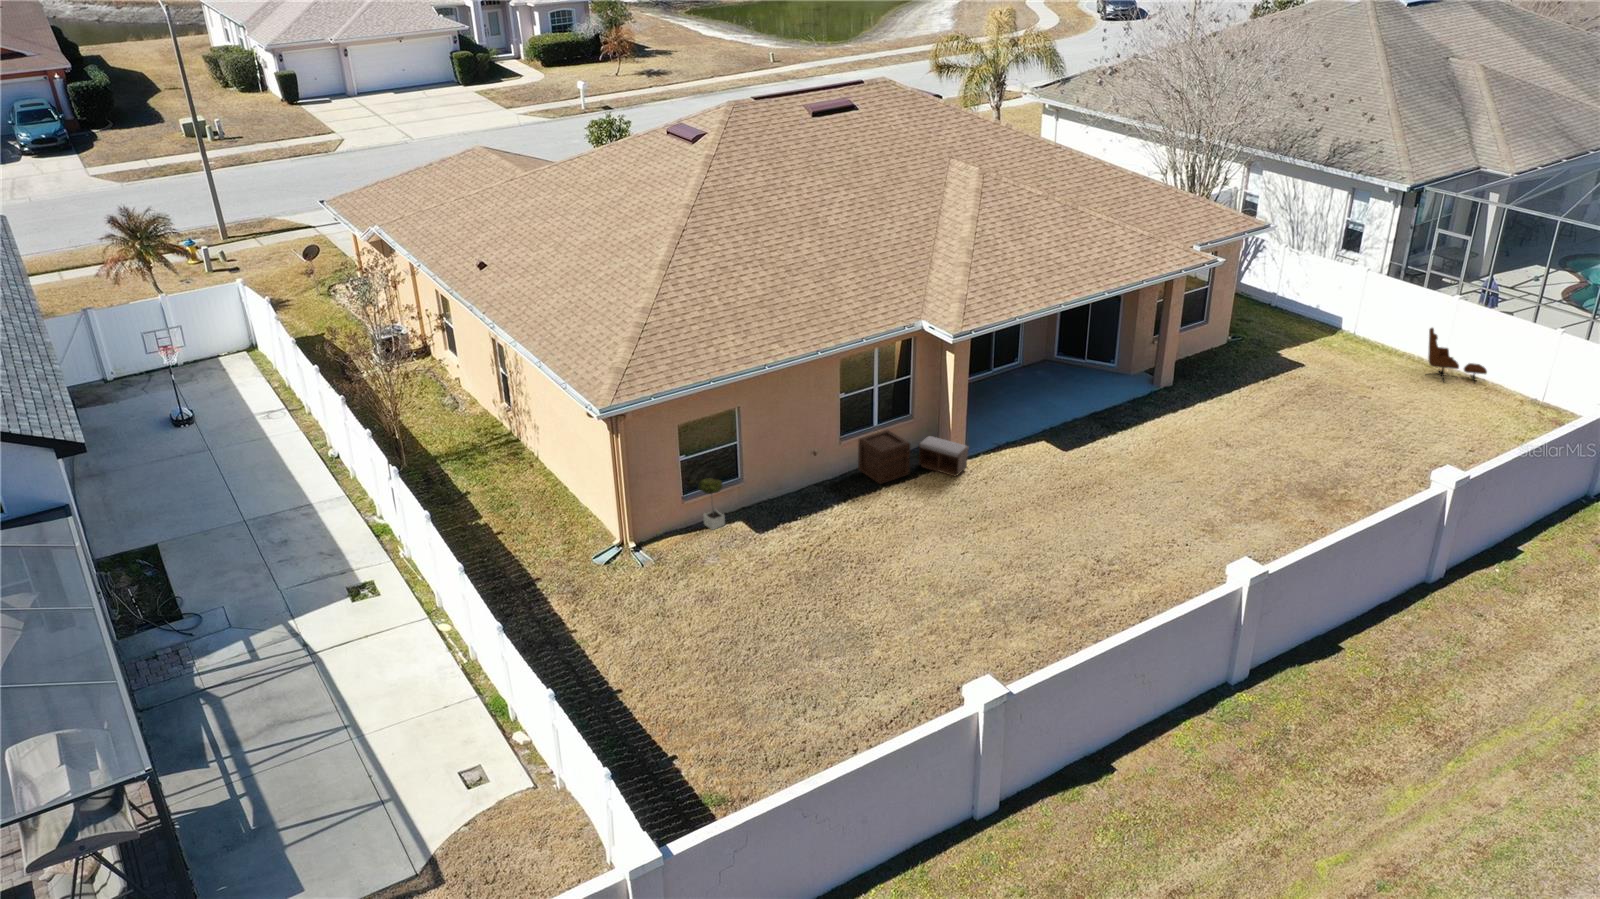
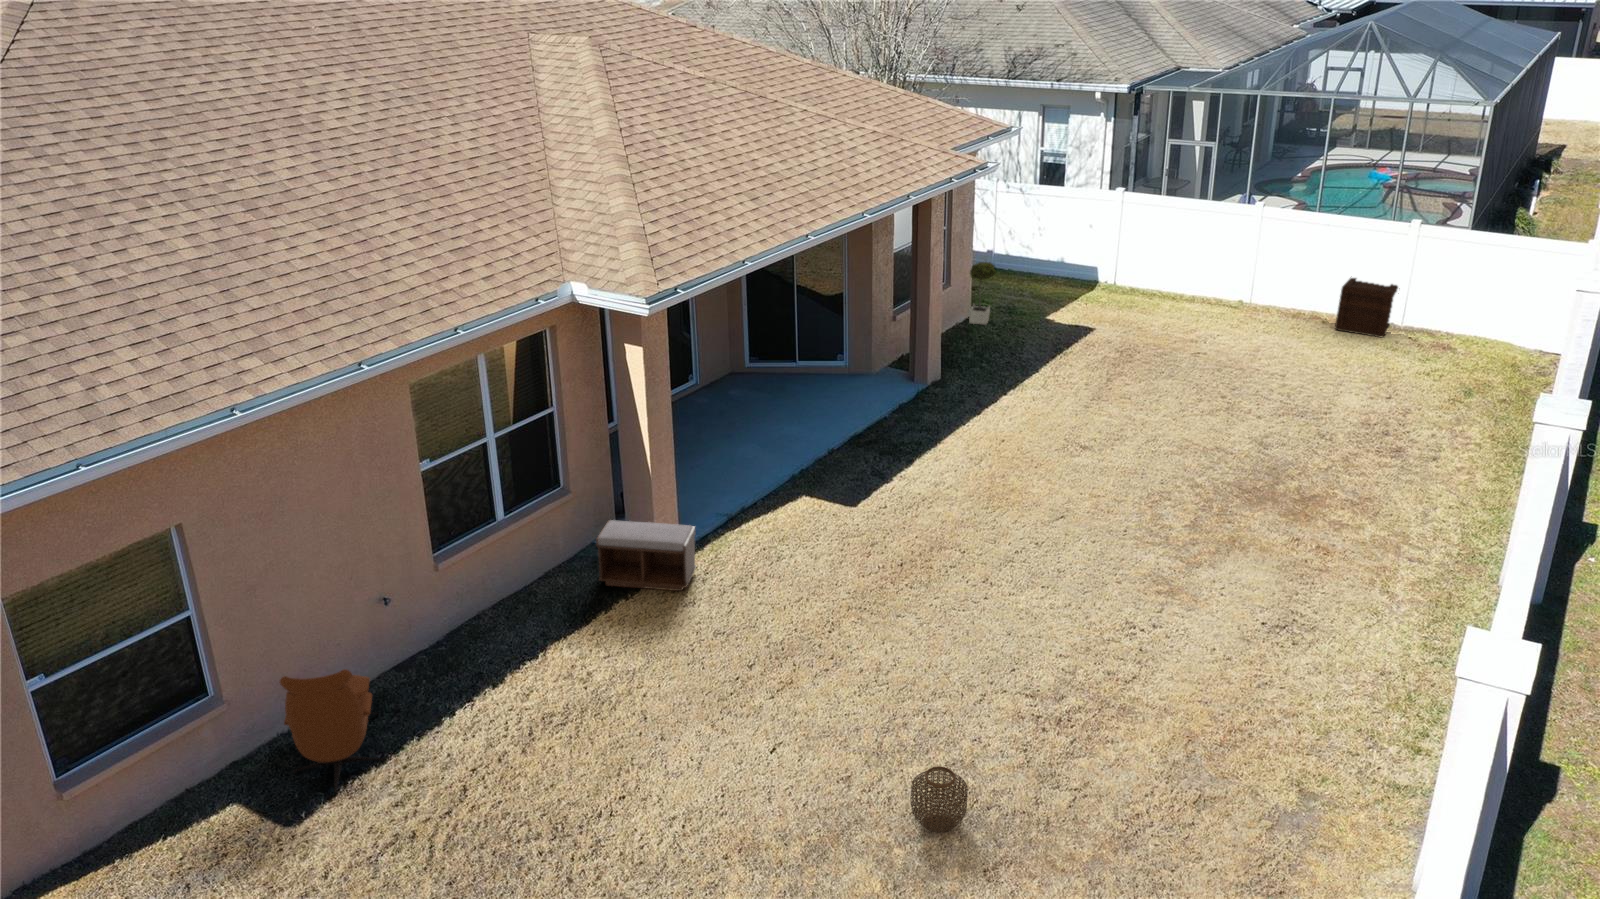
lounge chair: present [1428,328,1487,382] -> present [279,669,385,794]
wooden crate: present [858,430,910,484] -> present [1335,278,1398,337]
potted tree: present [698,478,725,530] -> present [969,262,996,325]
woven basket: none [1002,567,1027,595] -> present [911,766,968,833]

